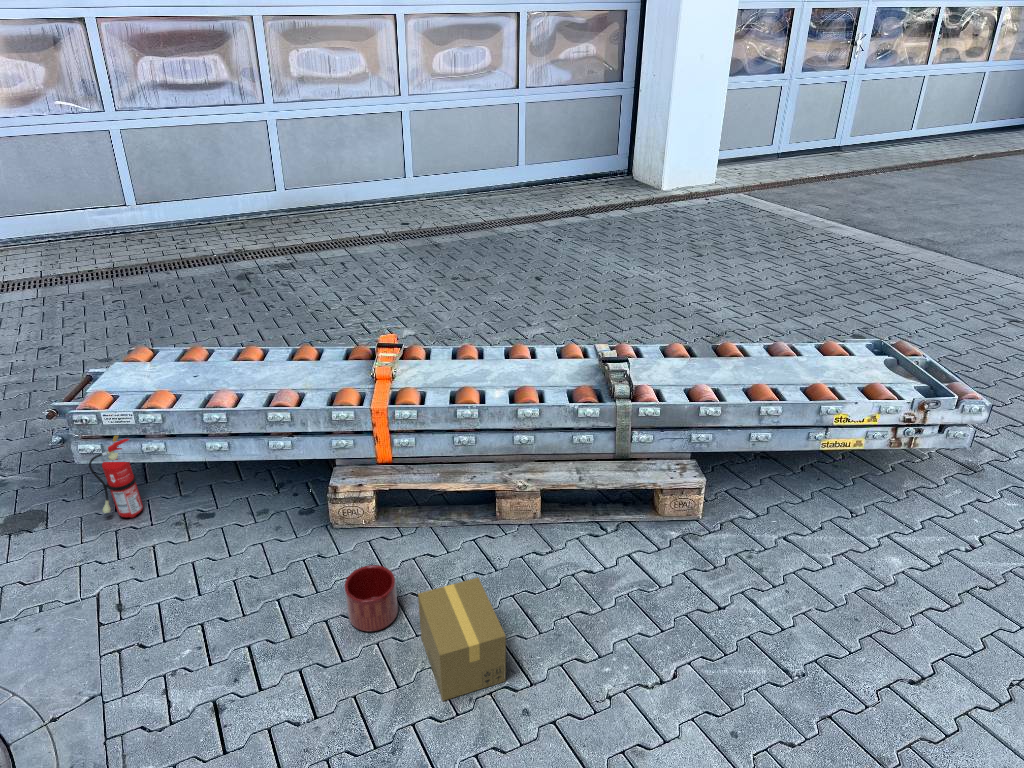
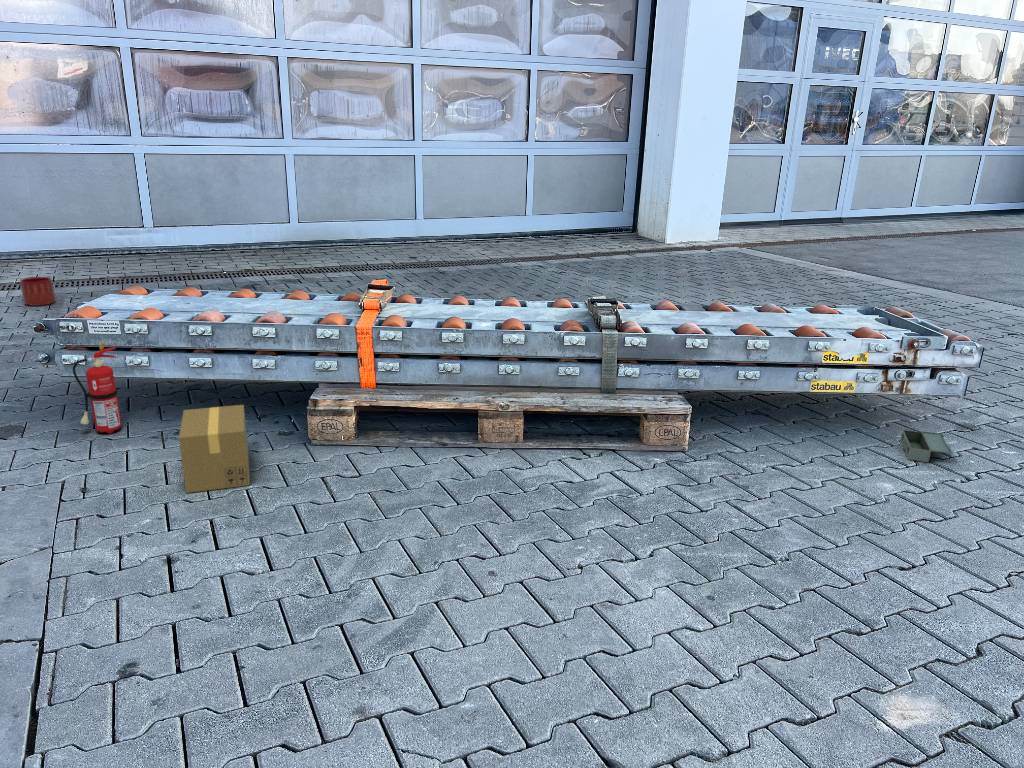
toolbox: none [905,482,955,523] -> present [900,430,951,462]
planter: present [344,565,398,631] -> present [20,277,55,306]
cardboard box: present [418,578,506,701] -> present [179,405,250,493]

